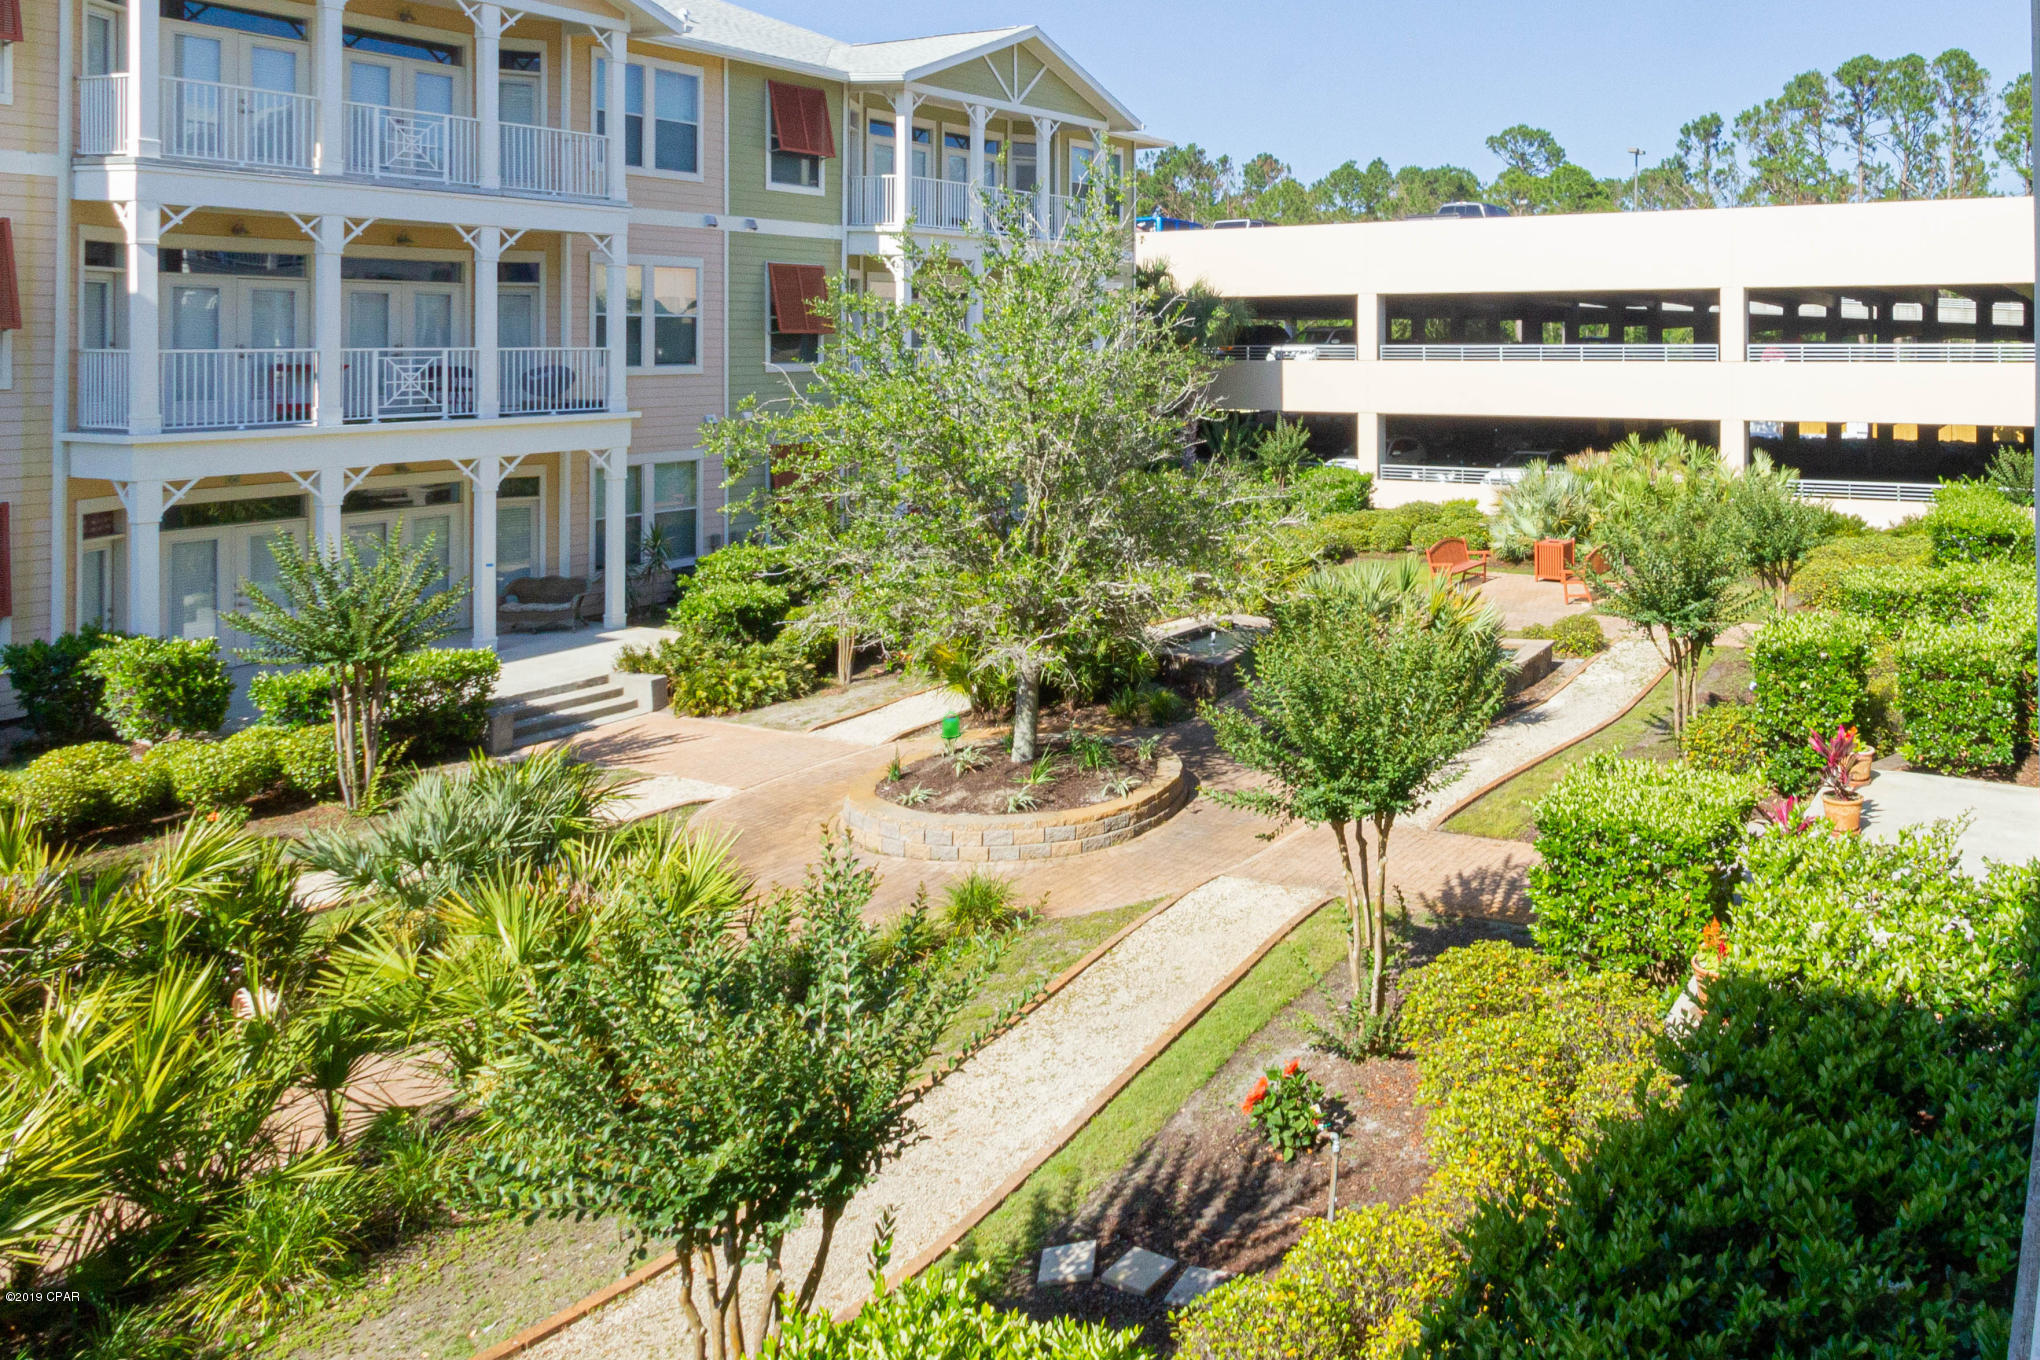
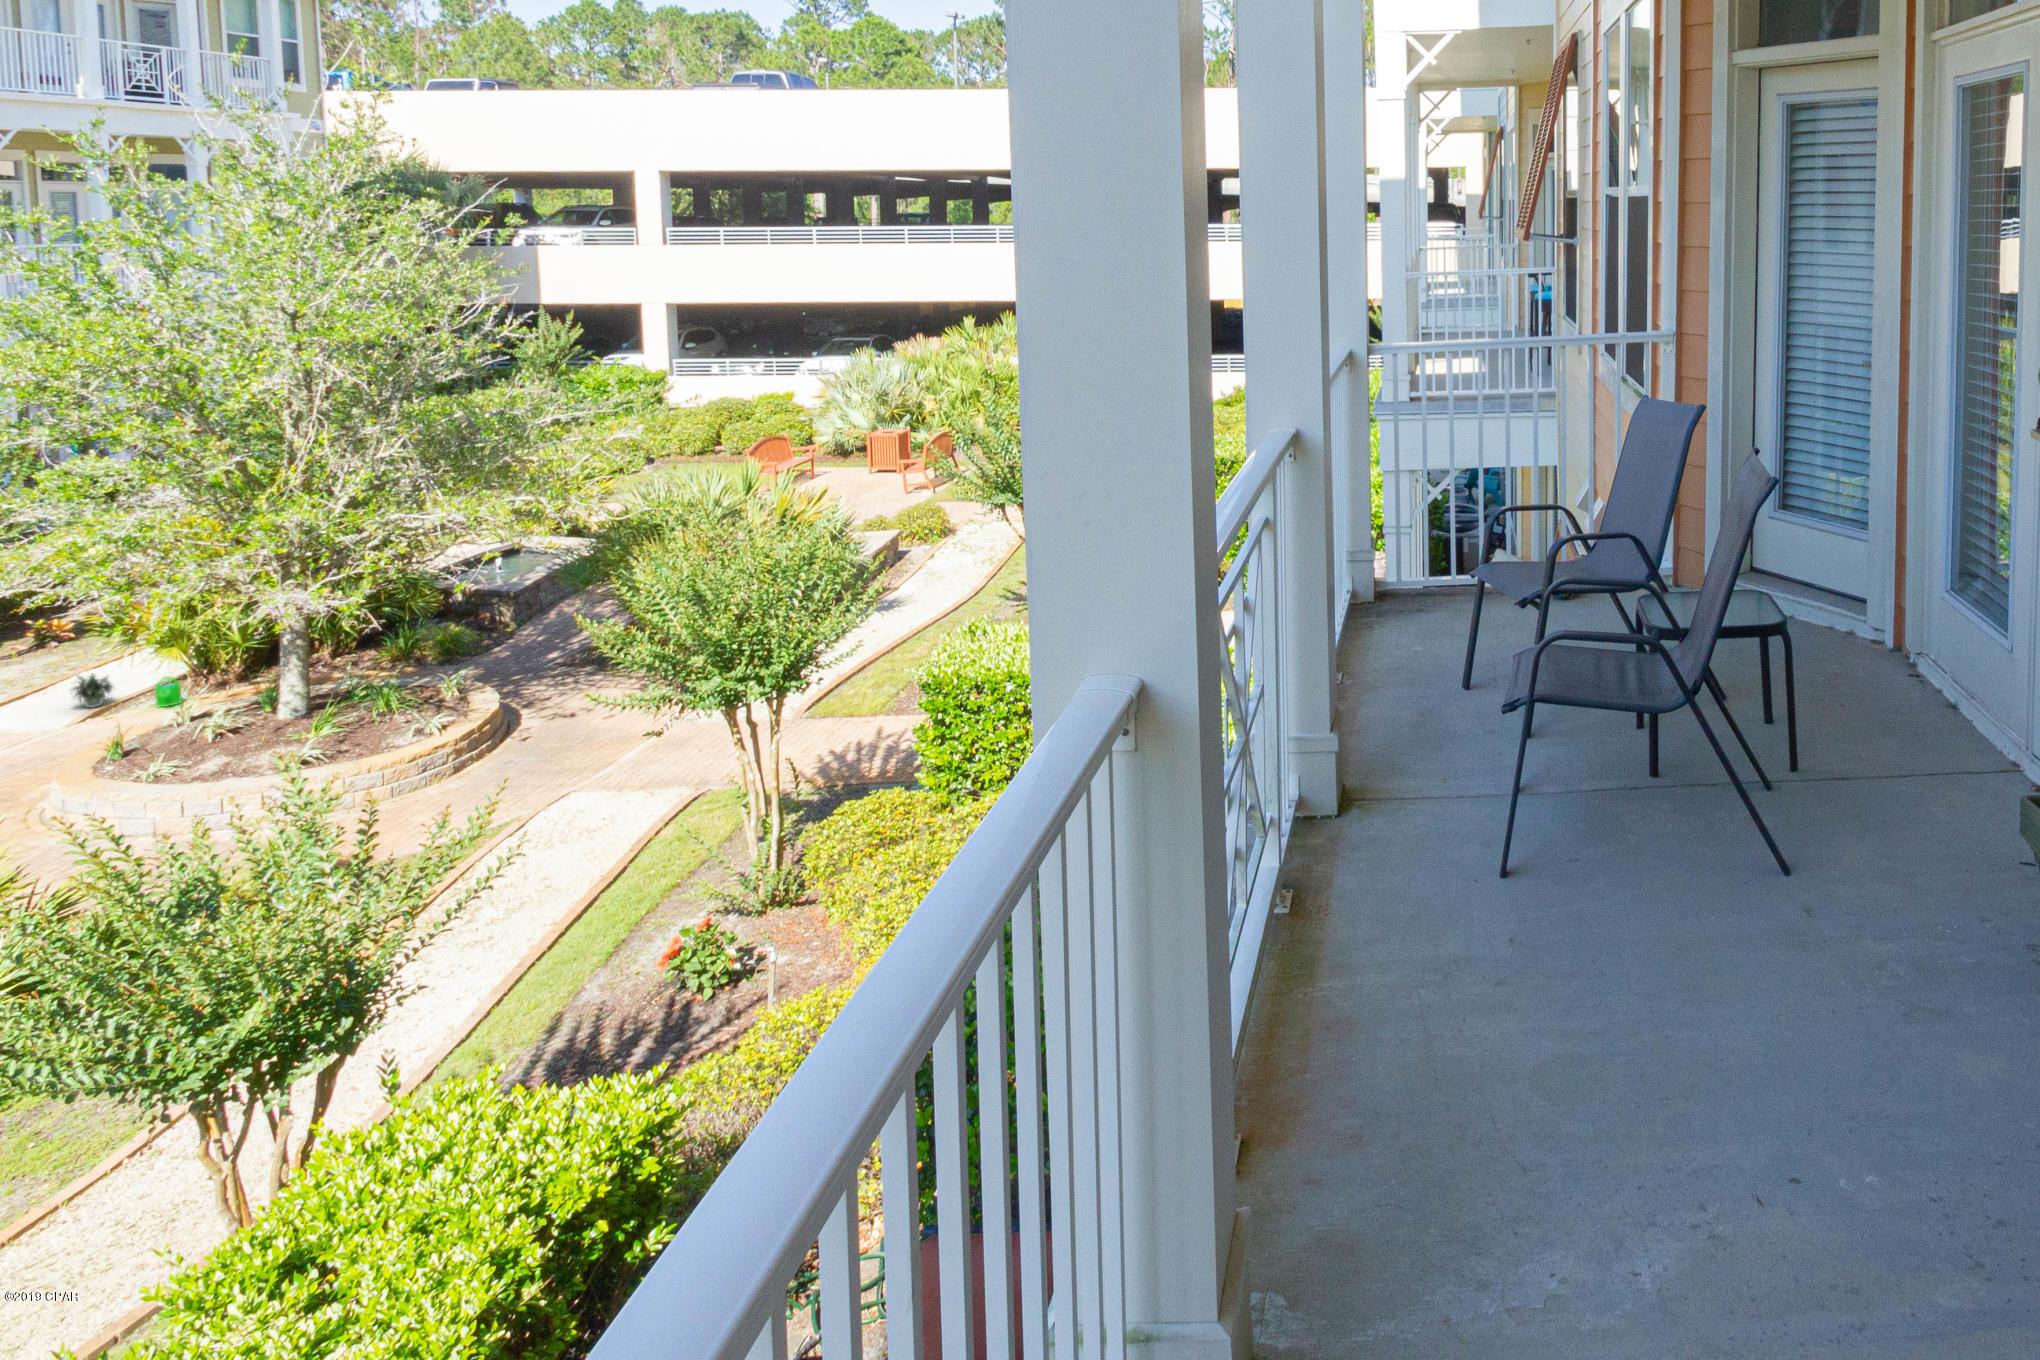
potted plant: none [887,701,918,731] -> present [70,673,112,708]

